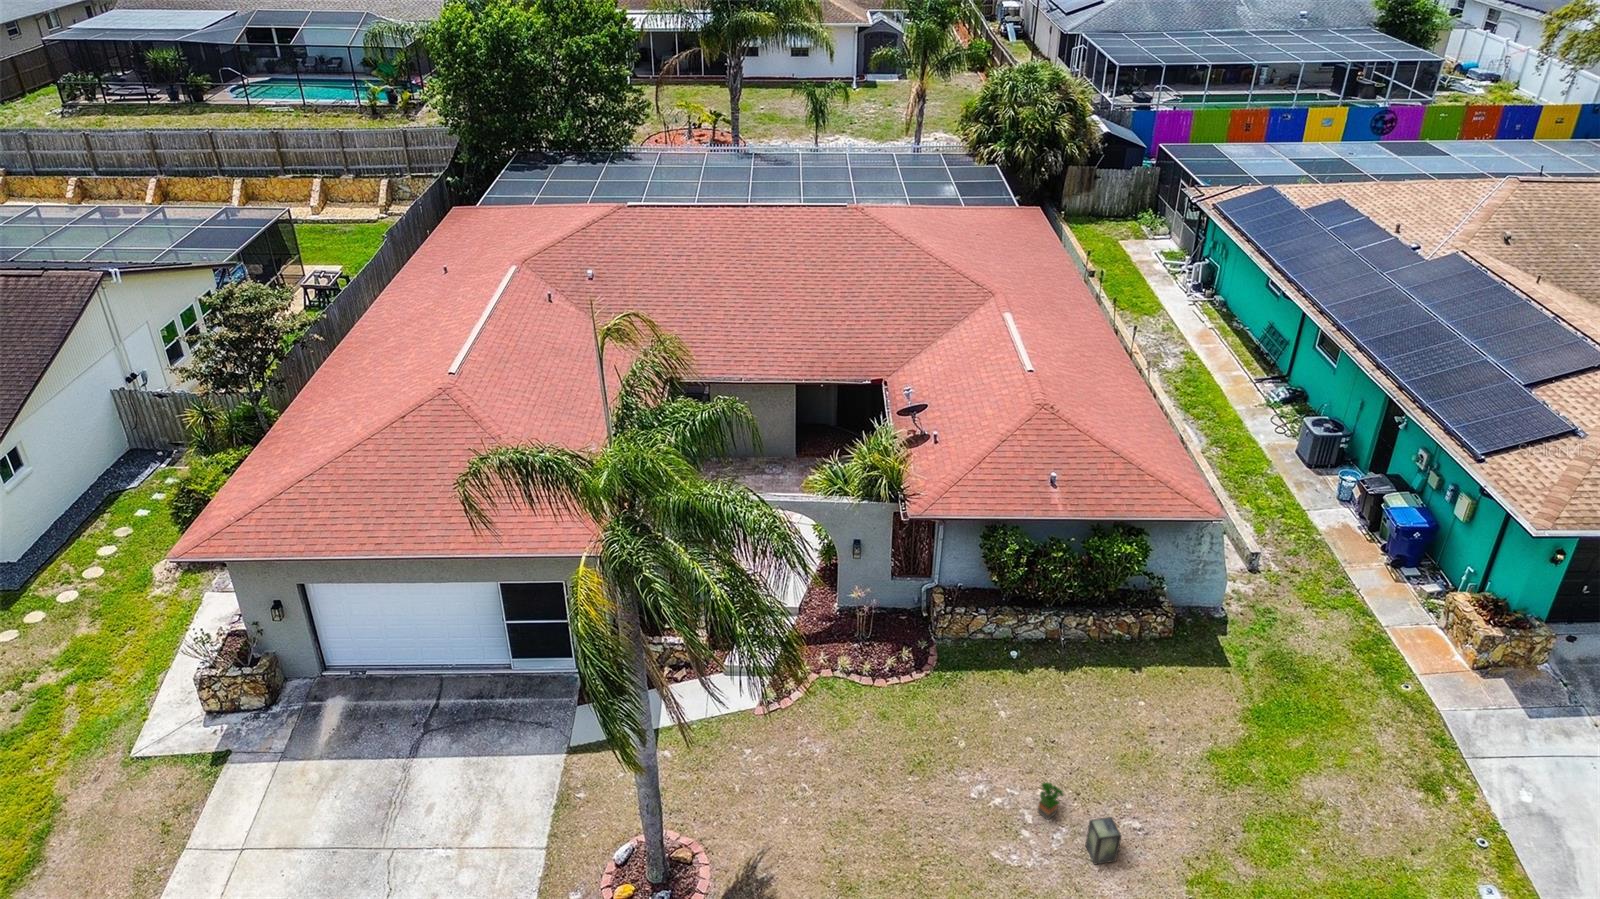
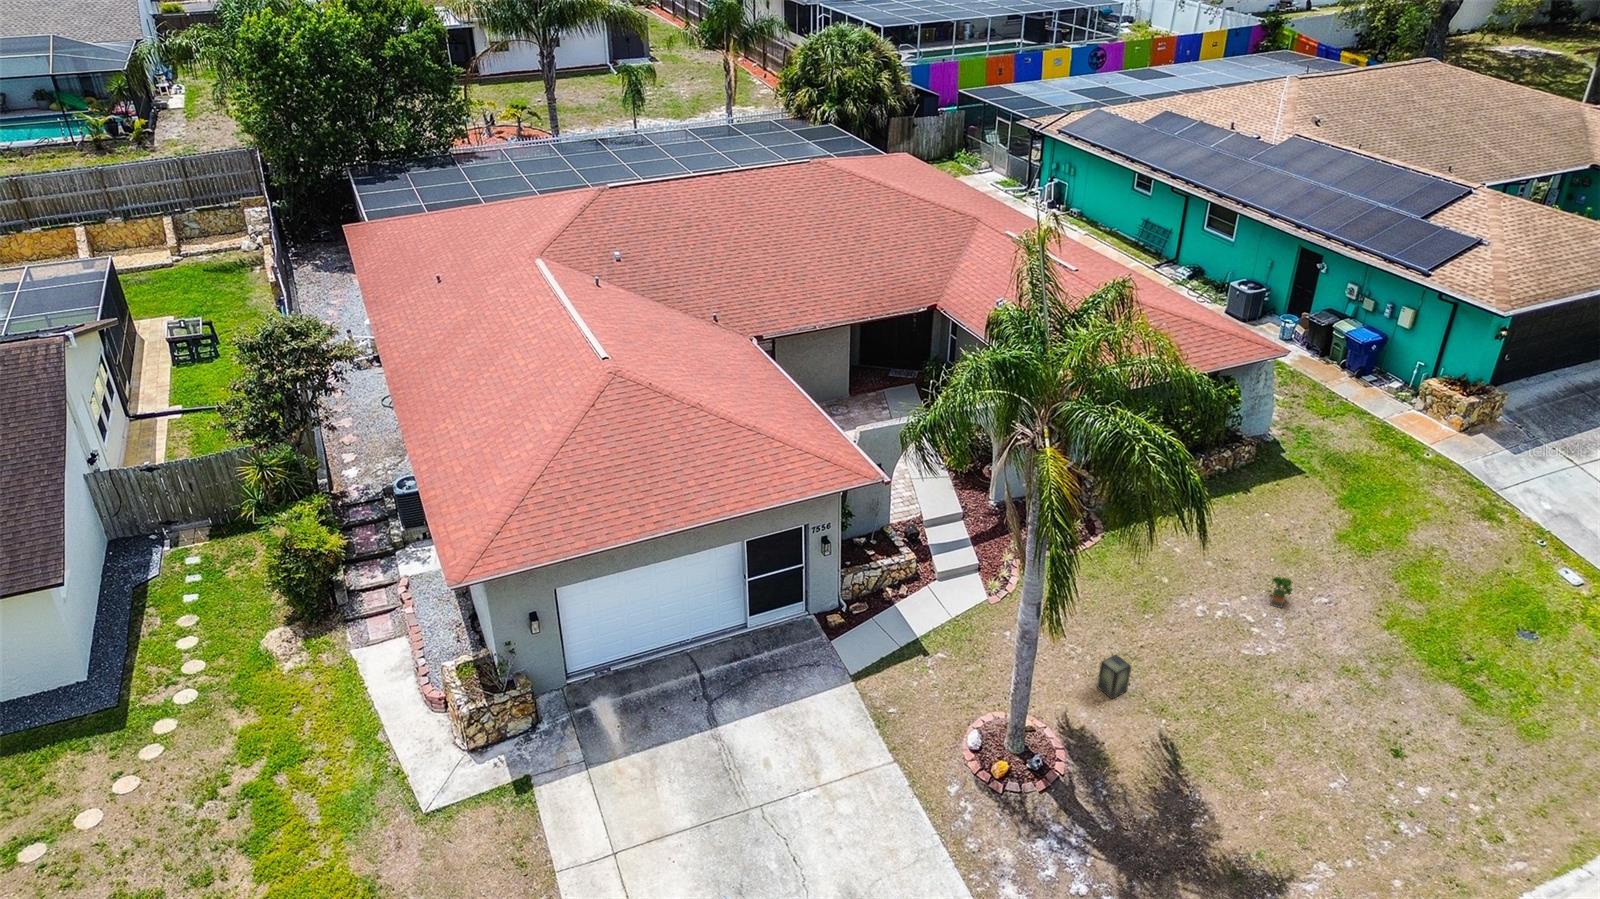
storage box: present [1085,817,1121,864] -> present [1097,655,1131,699]

